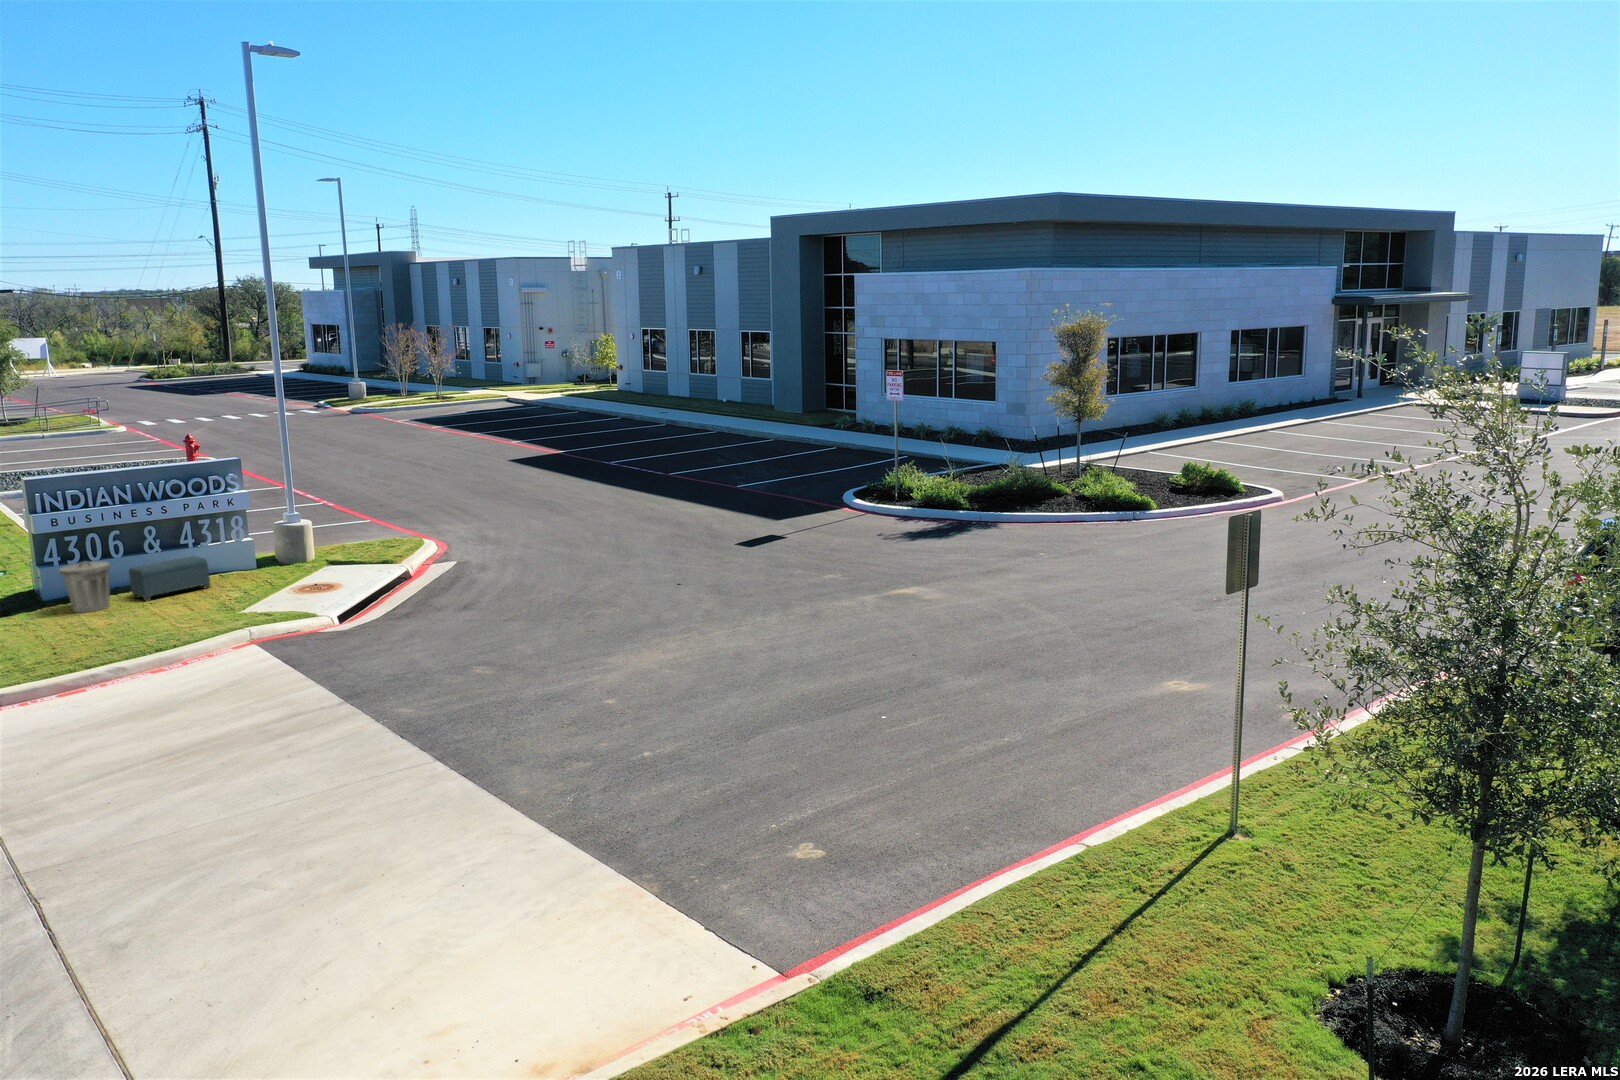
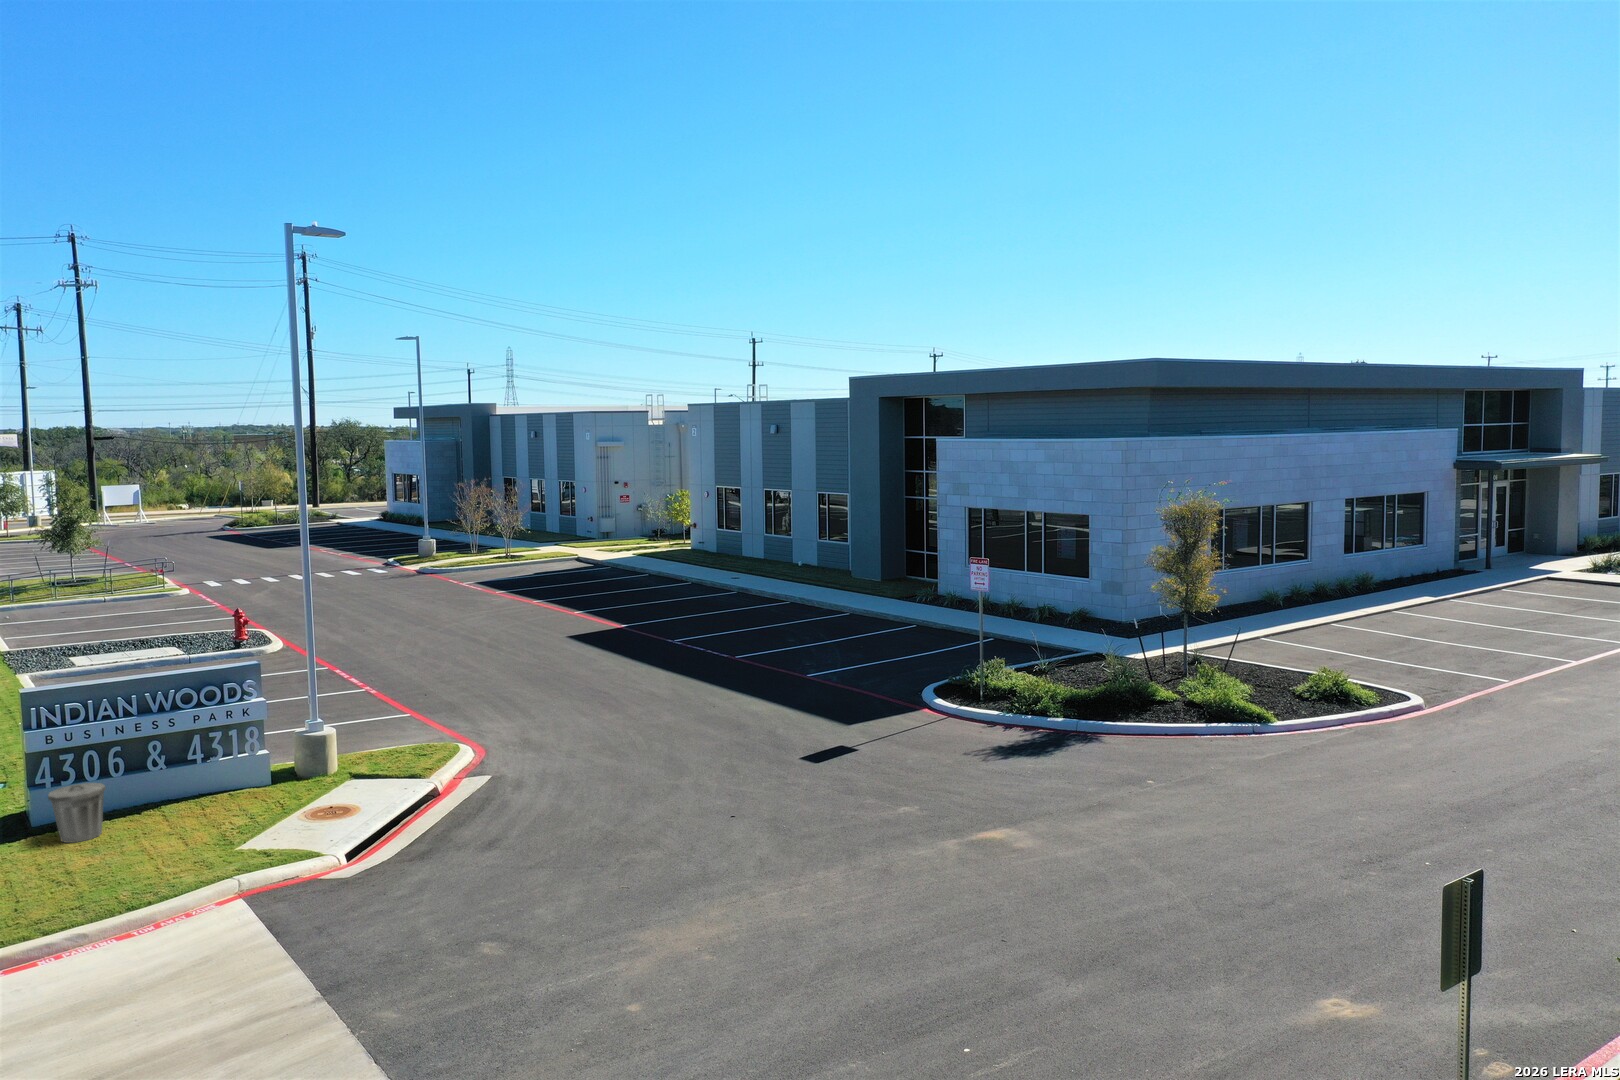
bench: present [129,556,210,601] -> none [127,773,216,828]

